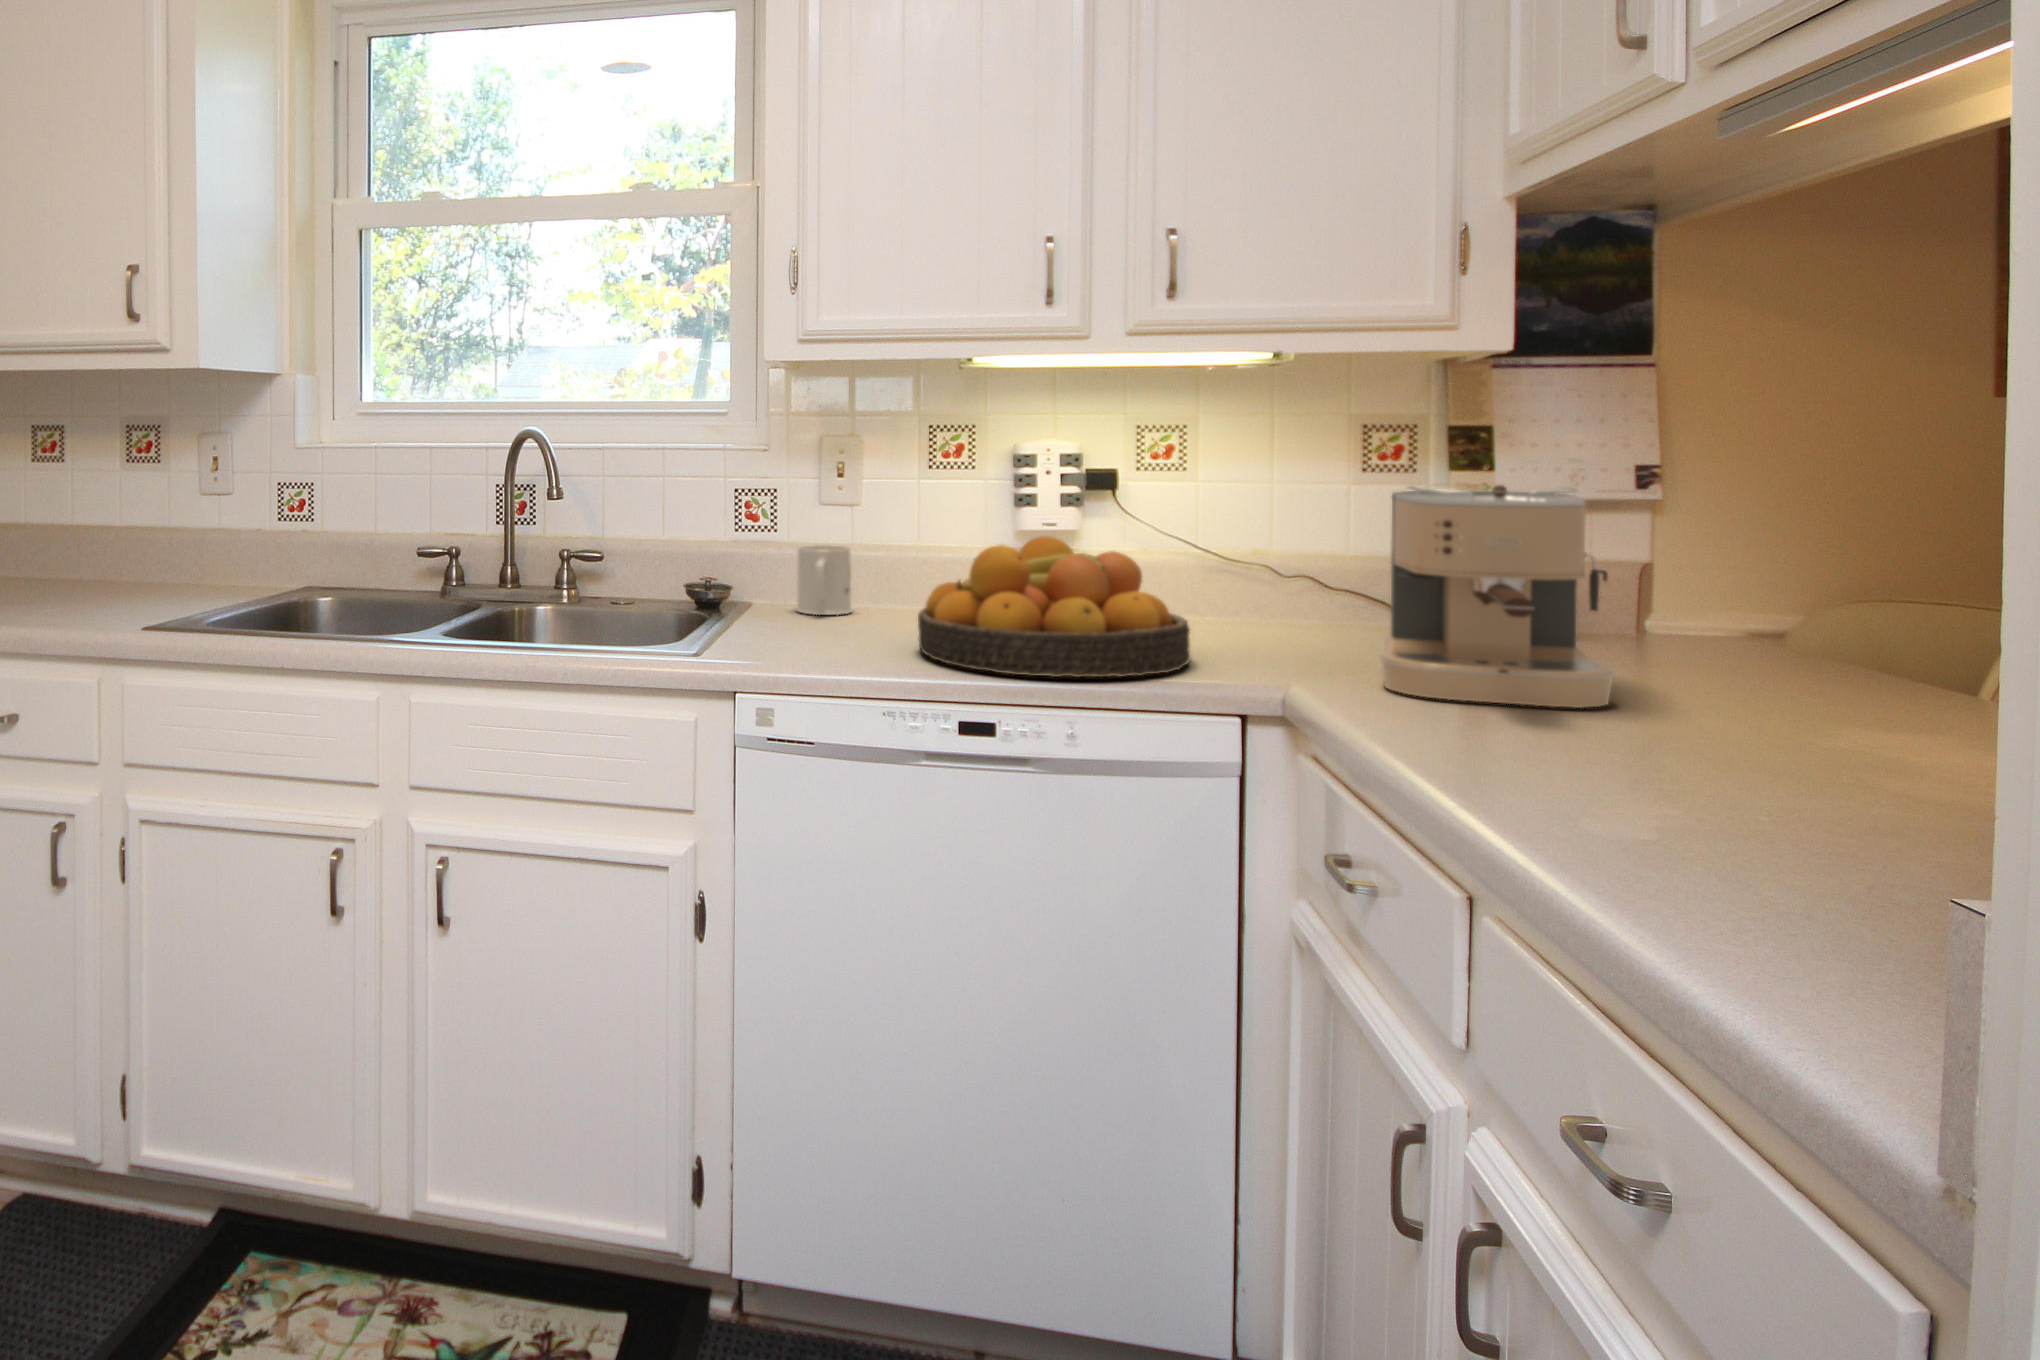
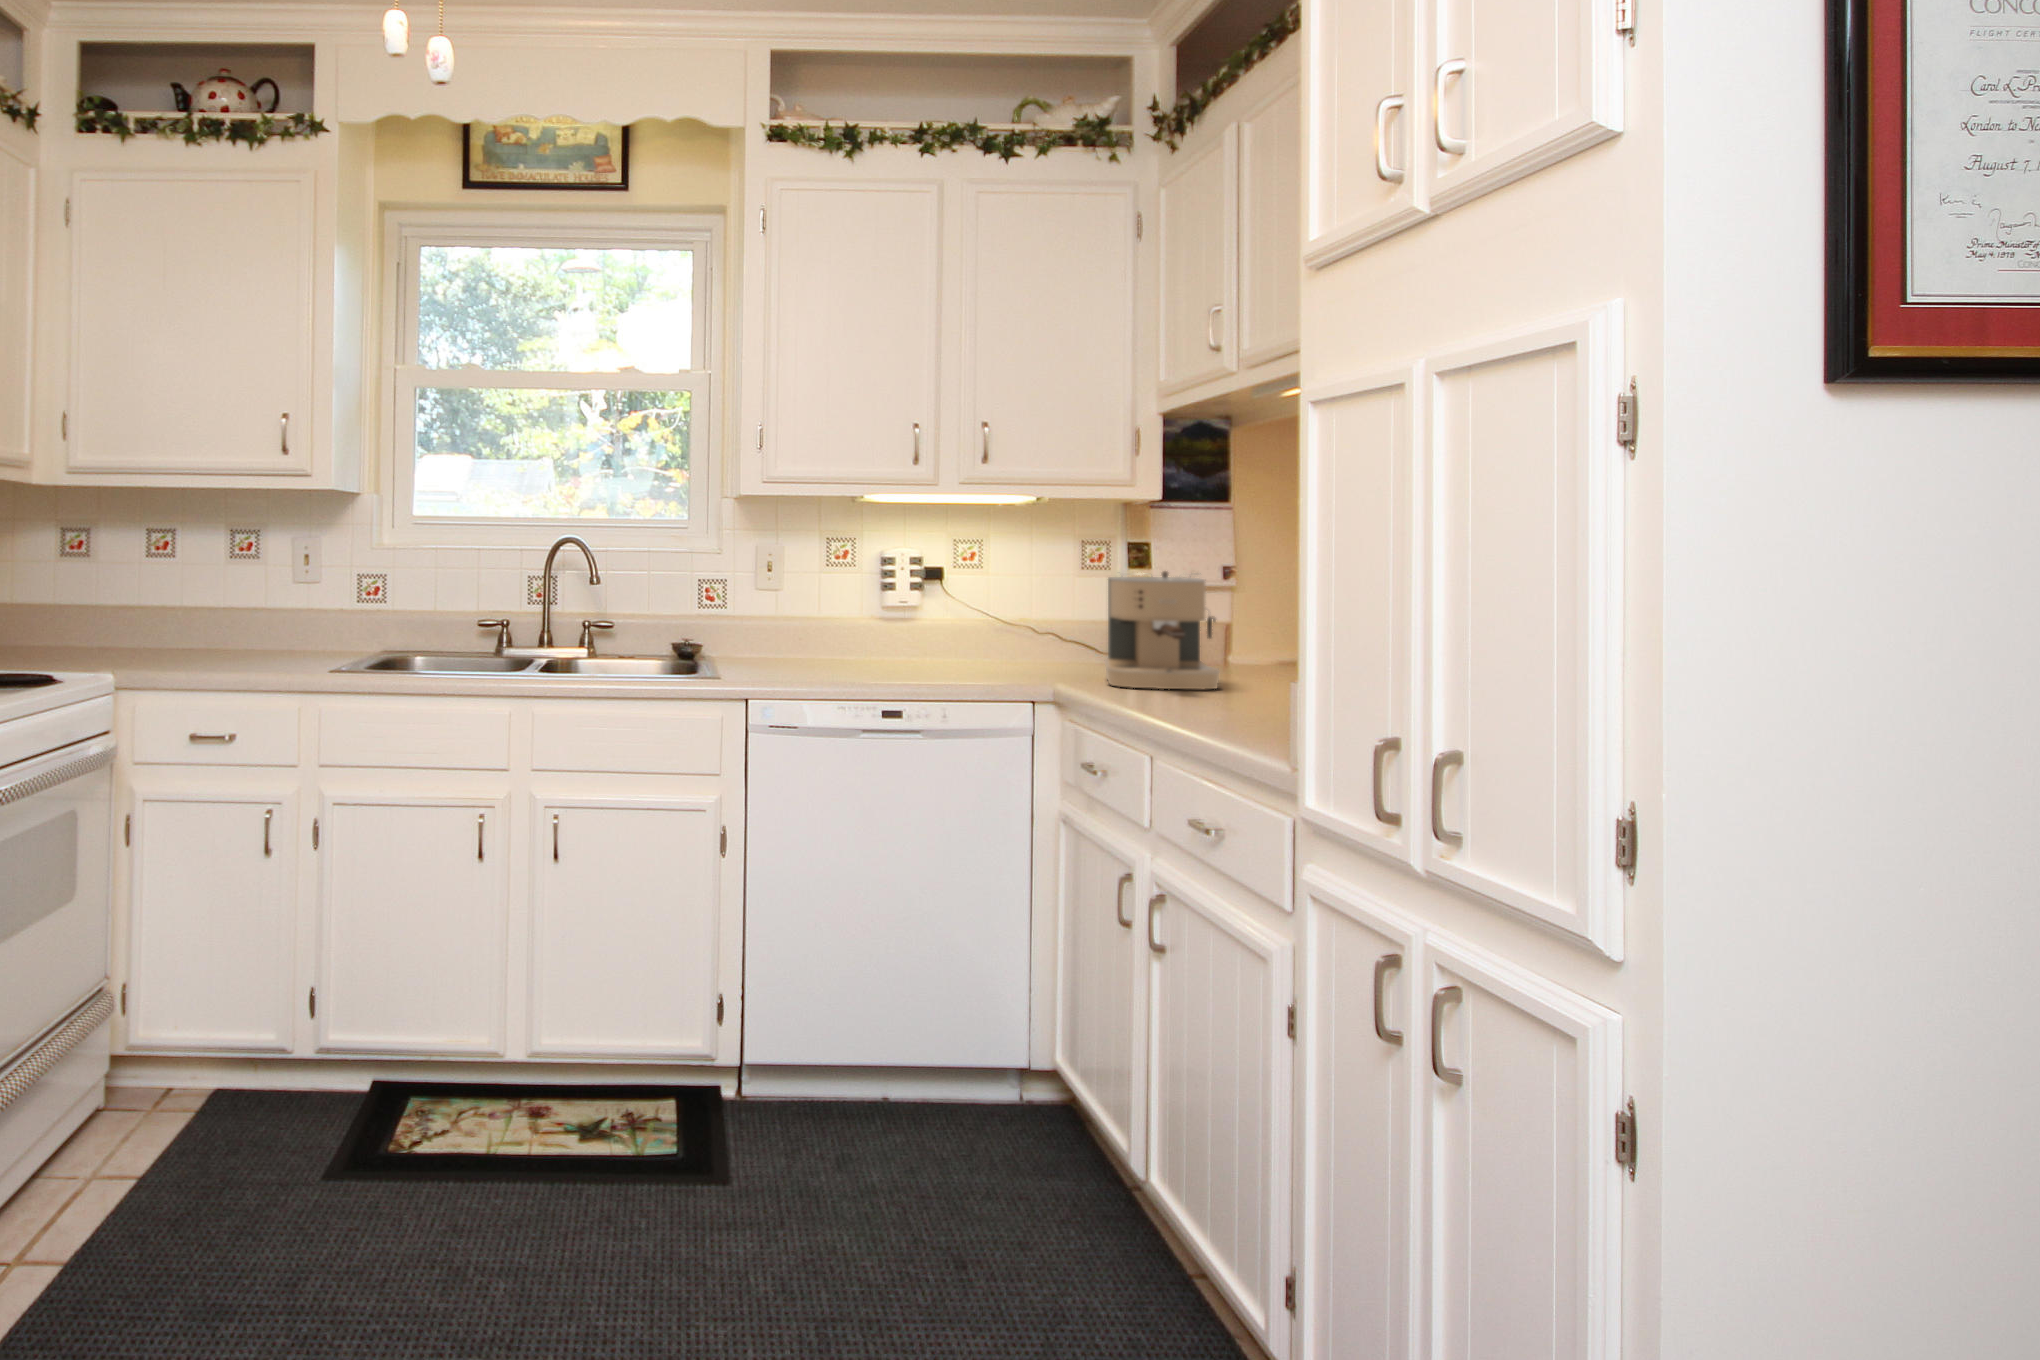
fruit bowl: present [918,536,1190,677] -> none [845,605,1003,684]
mug: present [797,545,851,615] -> none [745,617,781,662]

